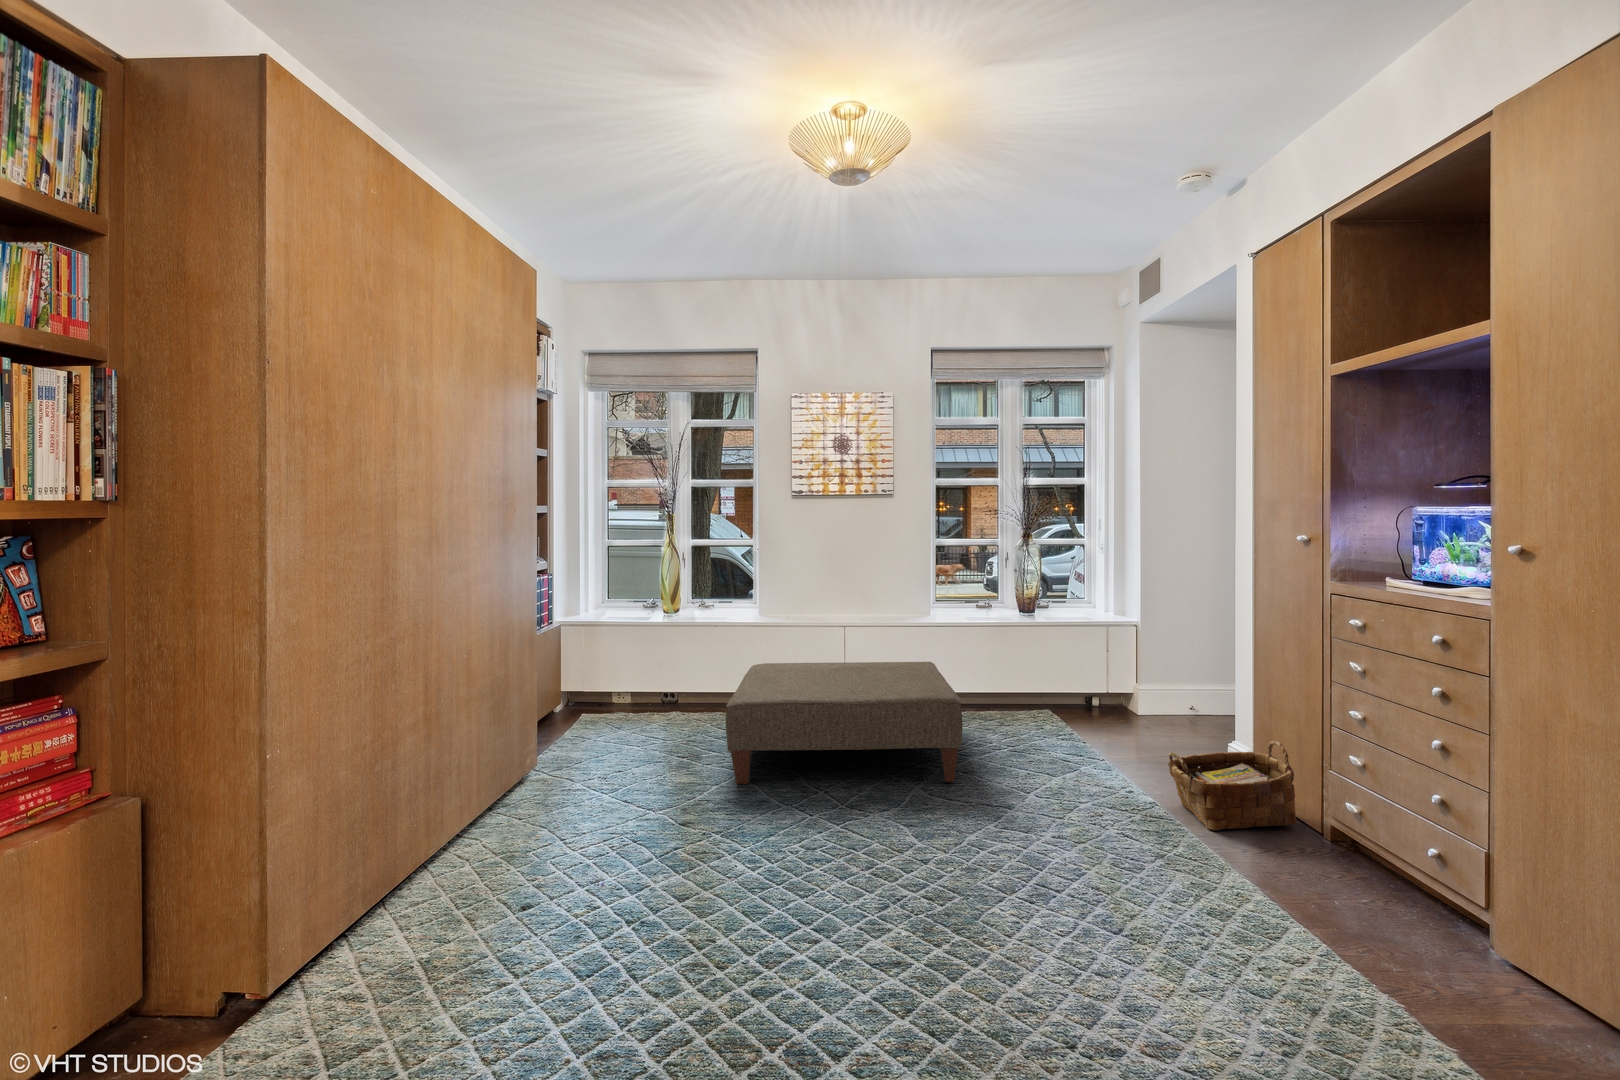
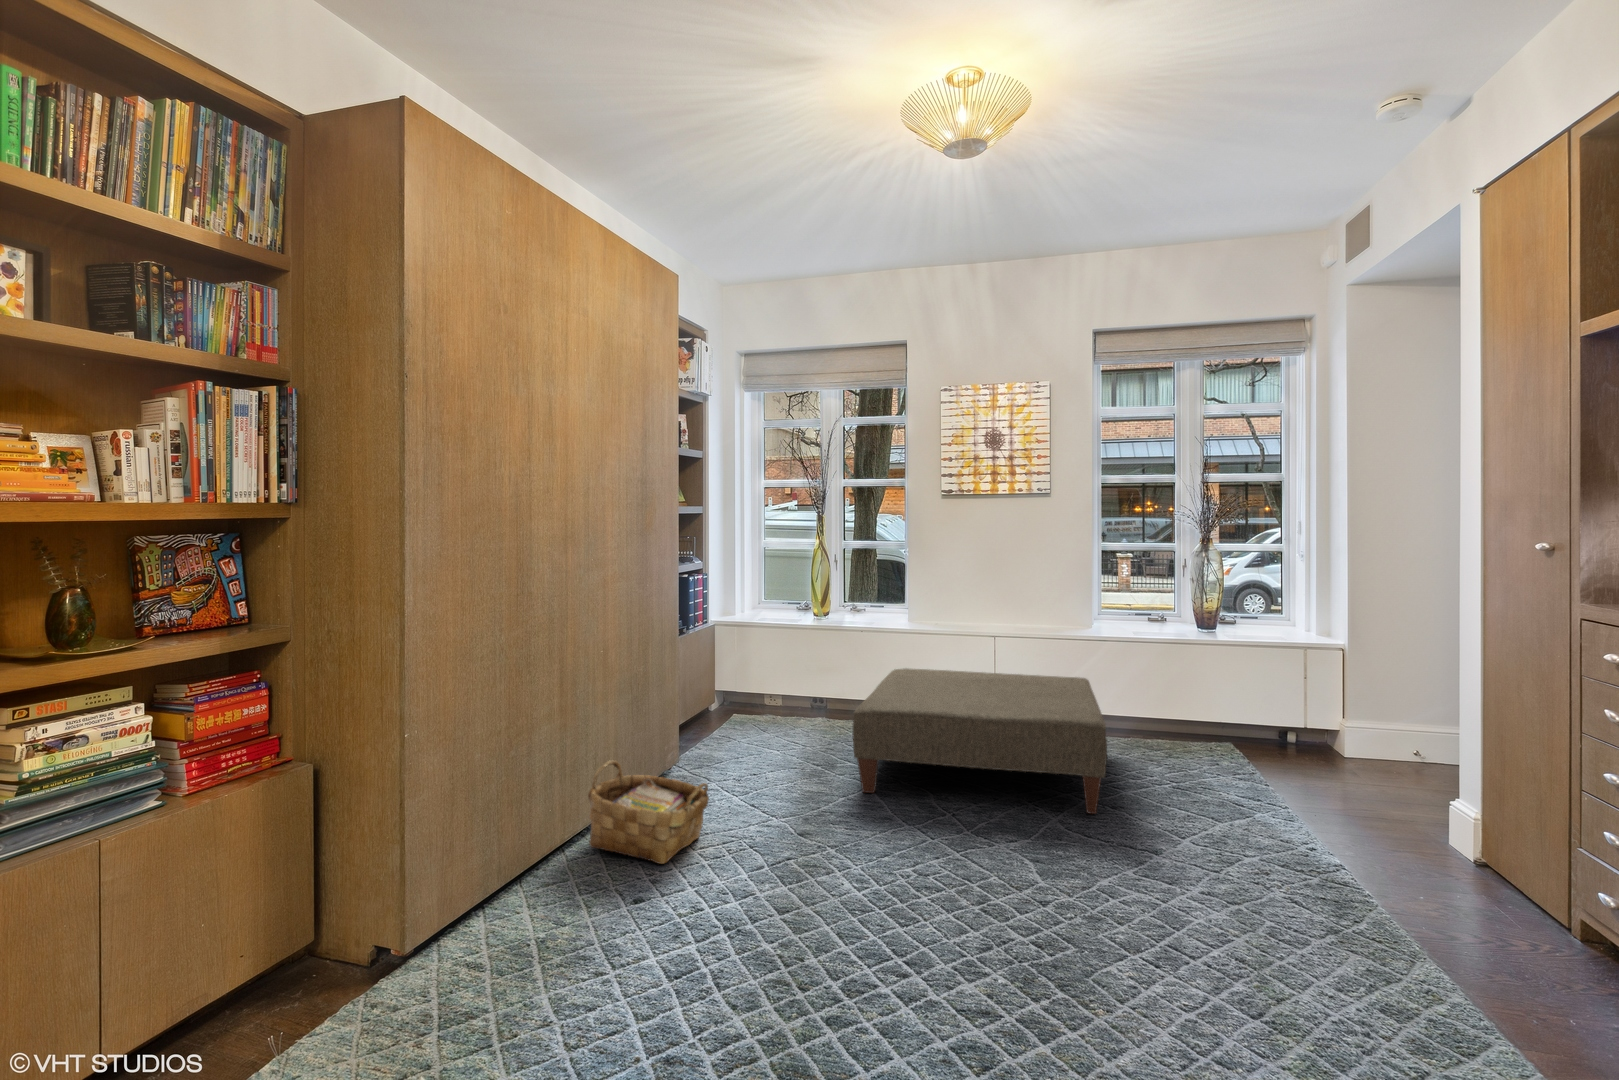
woven basket: present [1168,741,1296,830] -> present [588,761,709,864]

